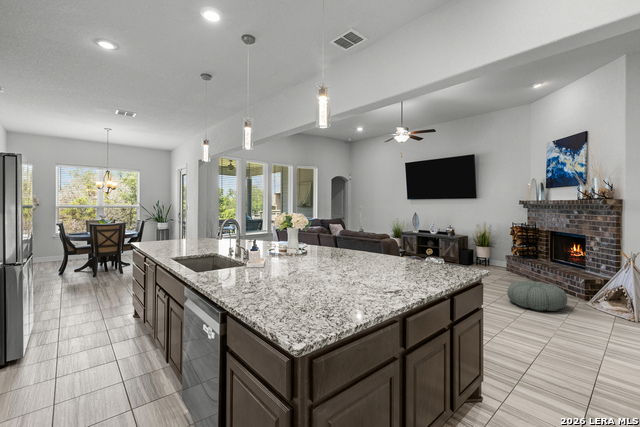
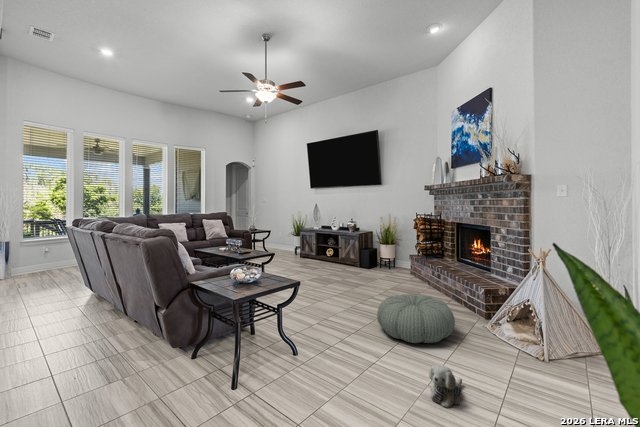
plush toy: none [564,316,588,338] -> present [429,365,462,408]

